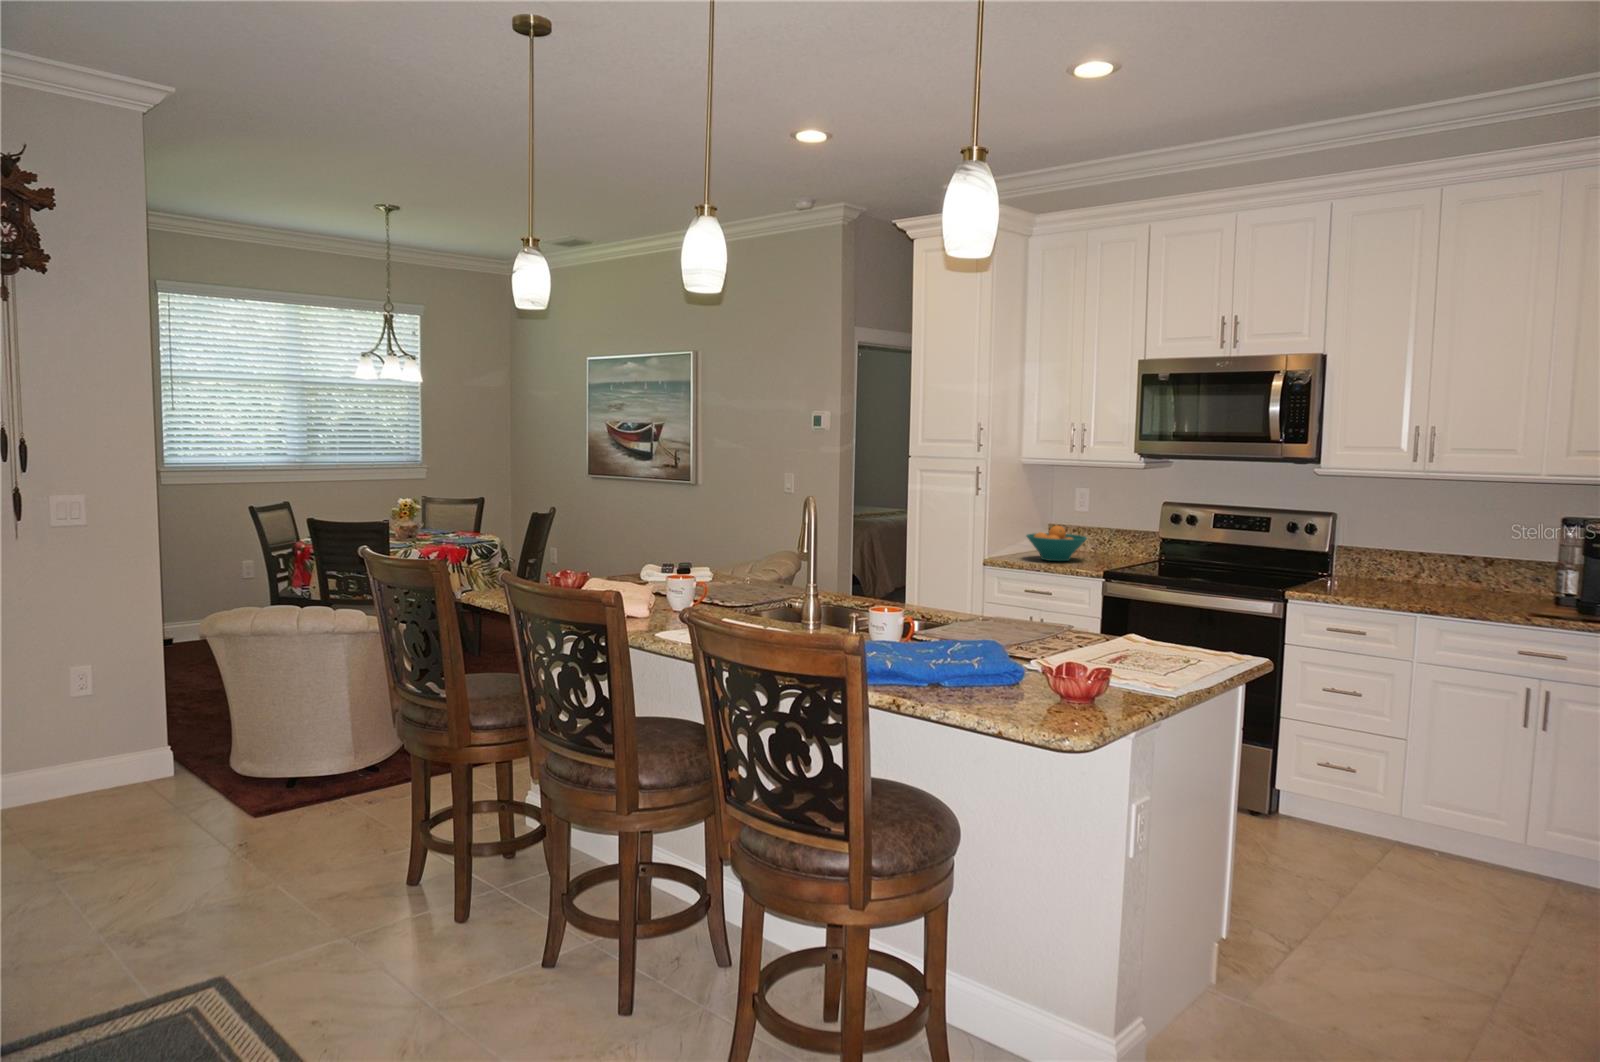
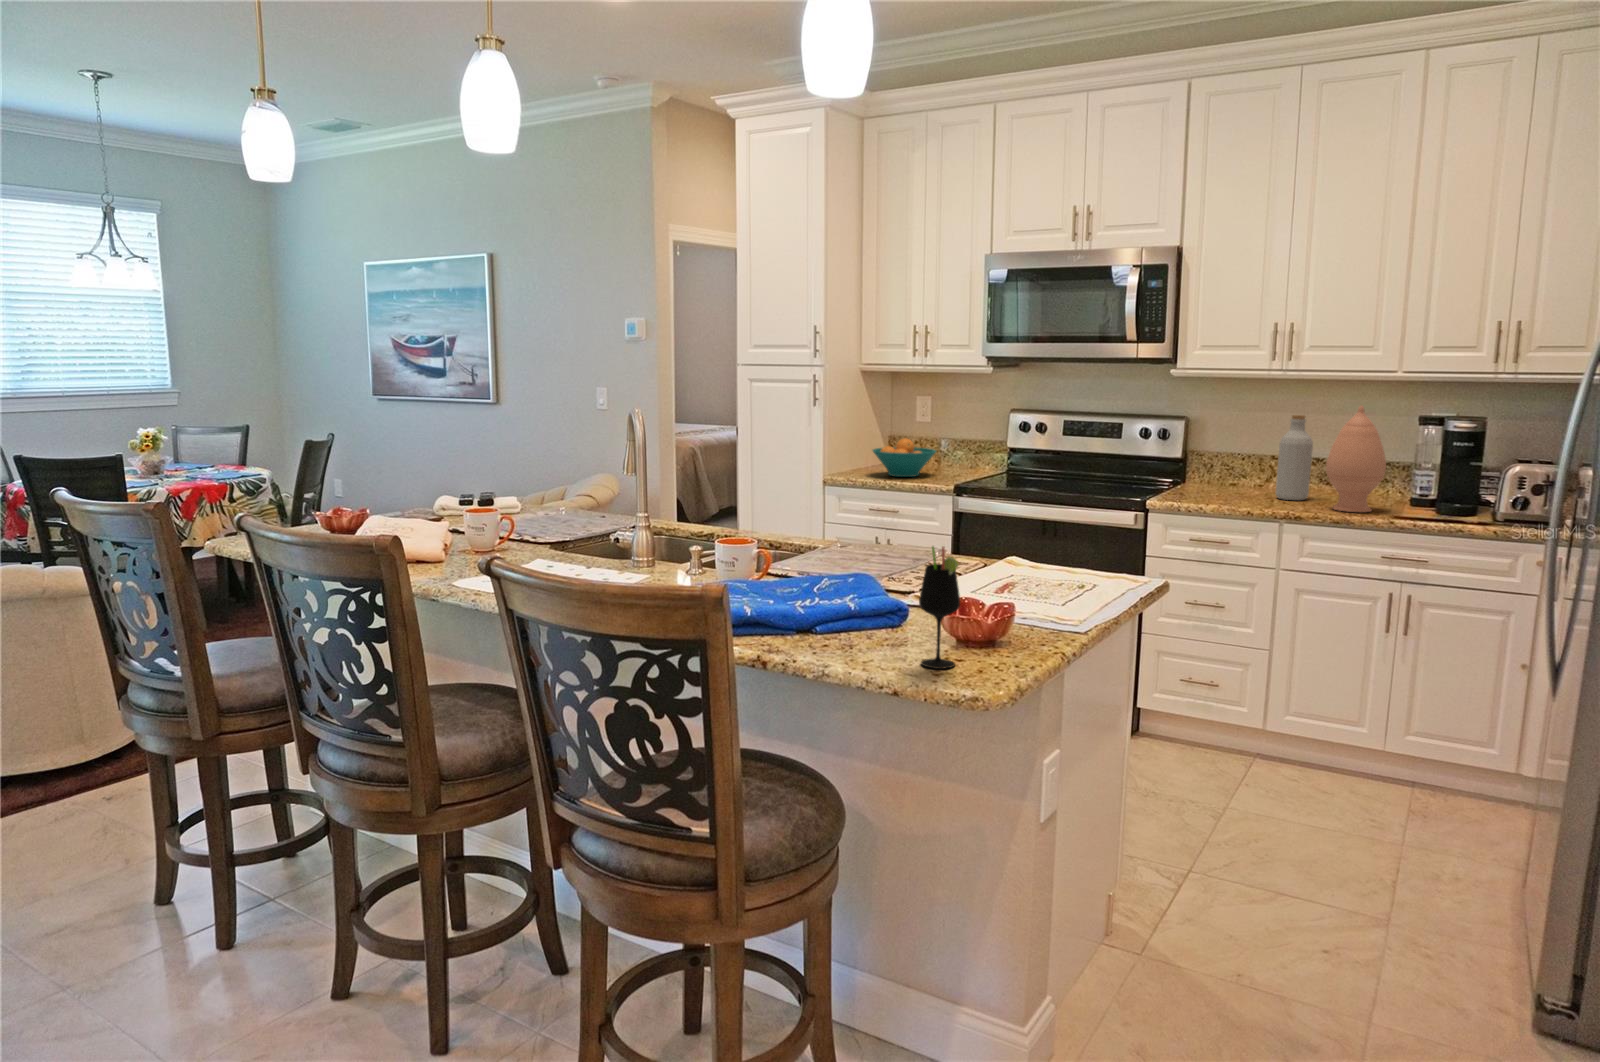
vase: none [1468,507,1530,611] -> present [1326,405,1386,512]
bottle: none [1420,514,1458,597] -> present [1276,415,1313,500]
wine glass: none [1027,616,1061,718] -> present [919,546,960,669]

